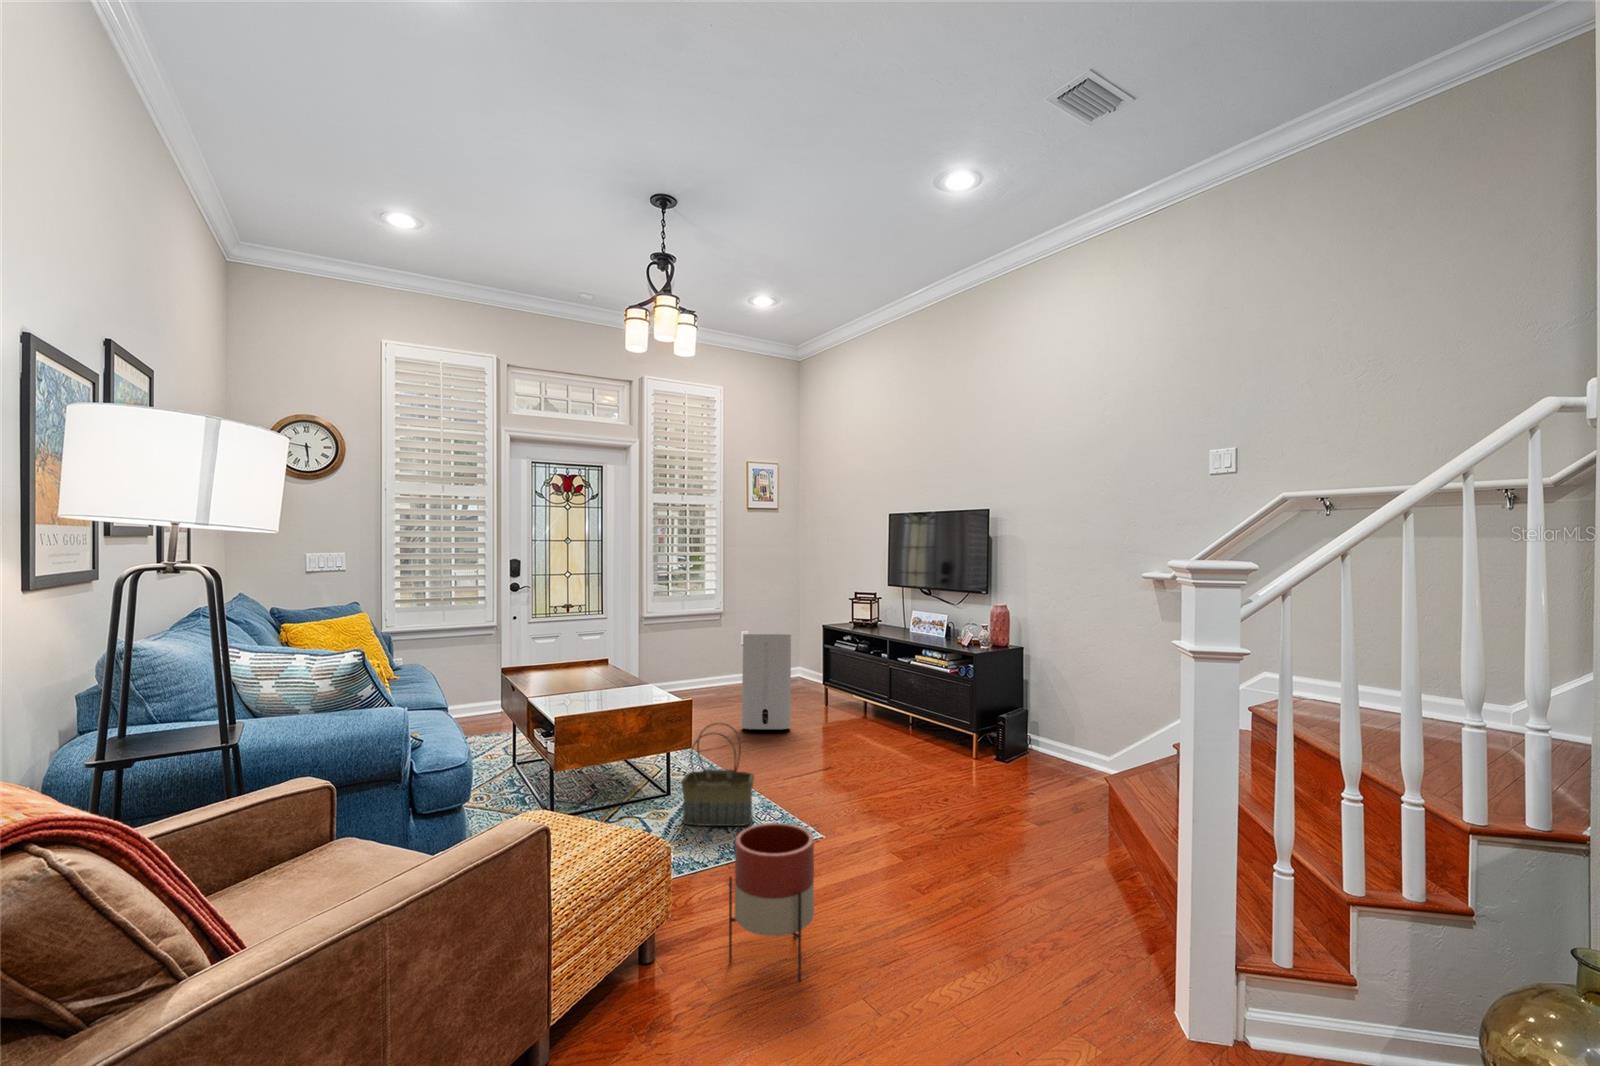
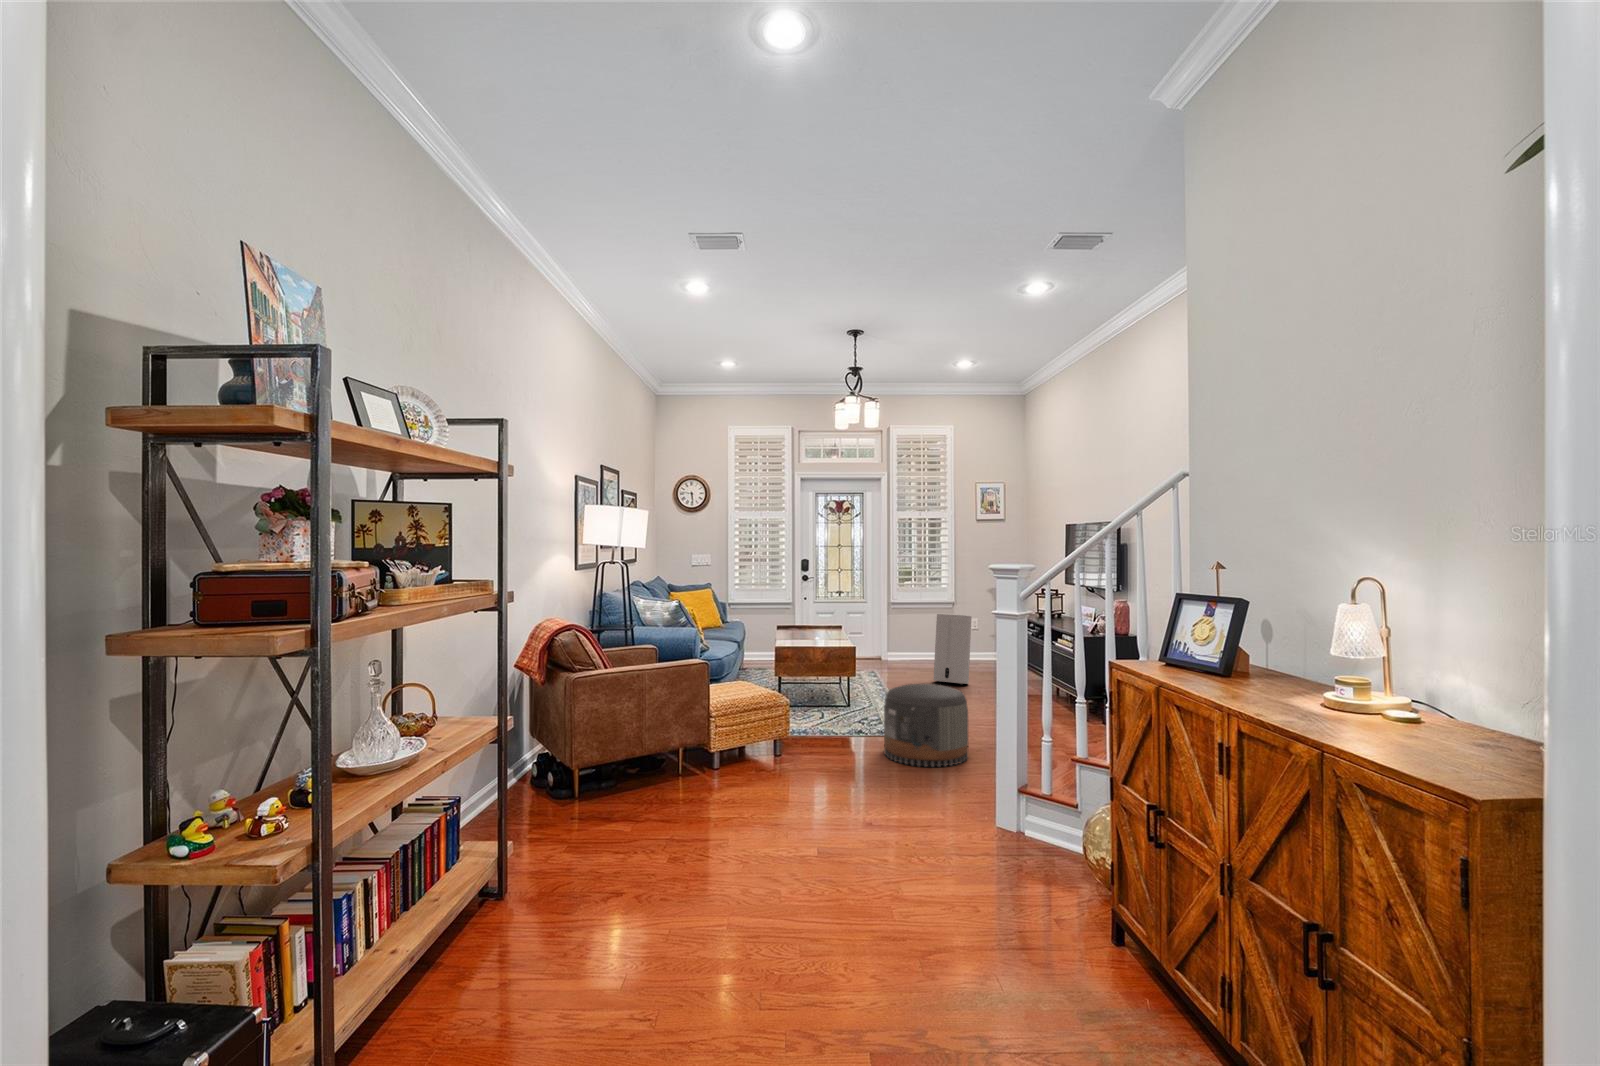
basket: present [681,723,754,826] -> none [845,660,888,720]
pouf: none [828,766,975,934] -> present [884,684,968,767]
planter: present [729,823,814,982] -> none [814,696,854,767]

